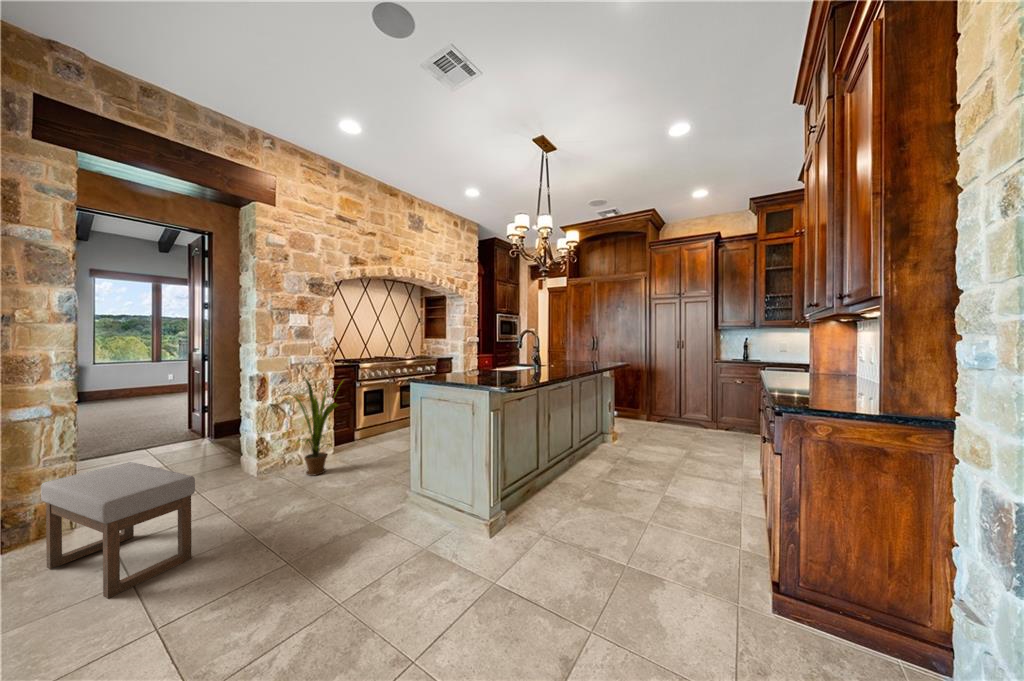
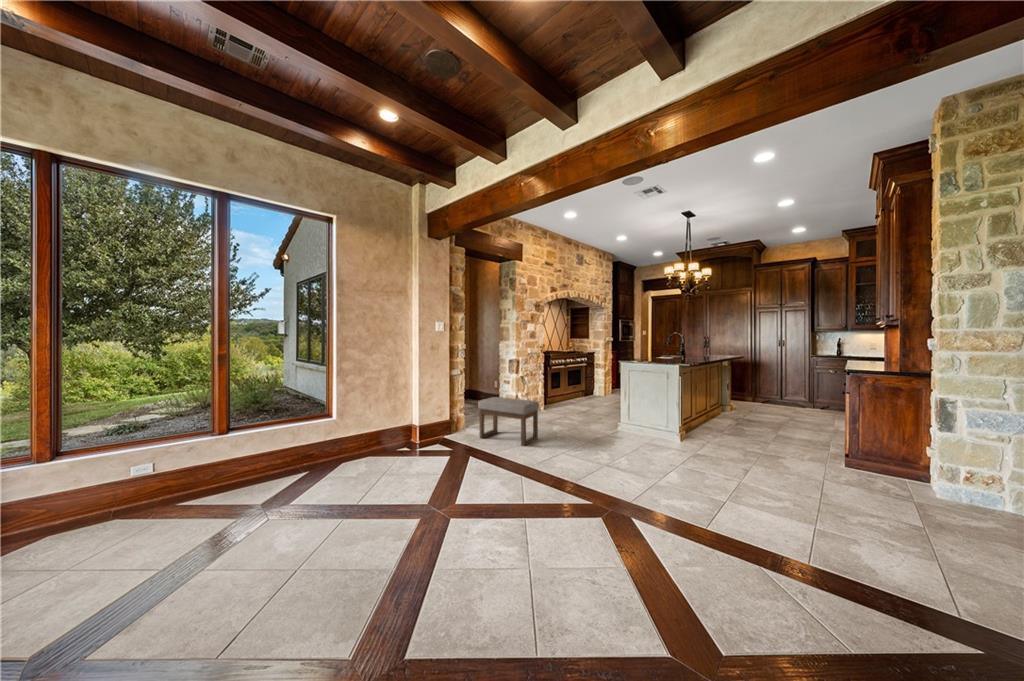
house plant: present [293,379,339,476] -> none [533,360,564,417]

